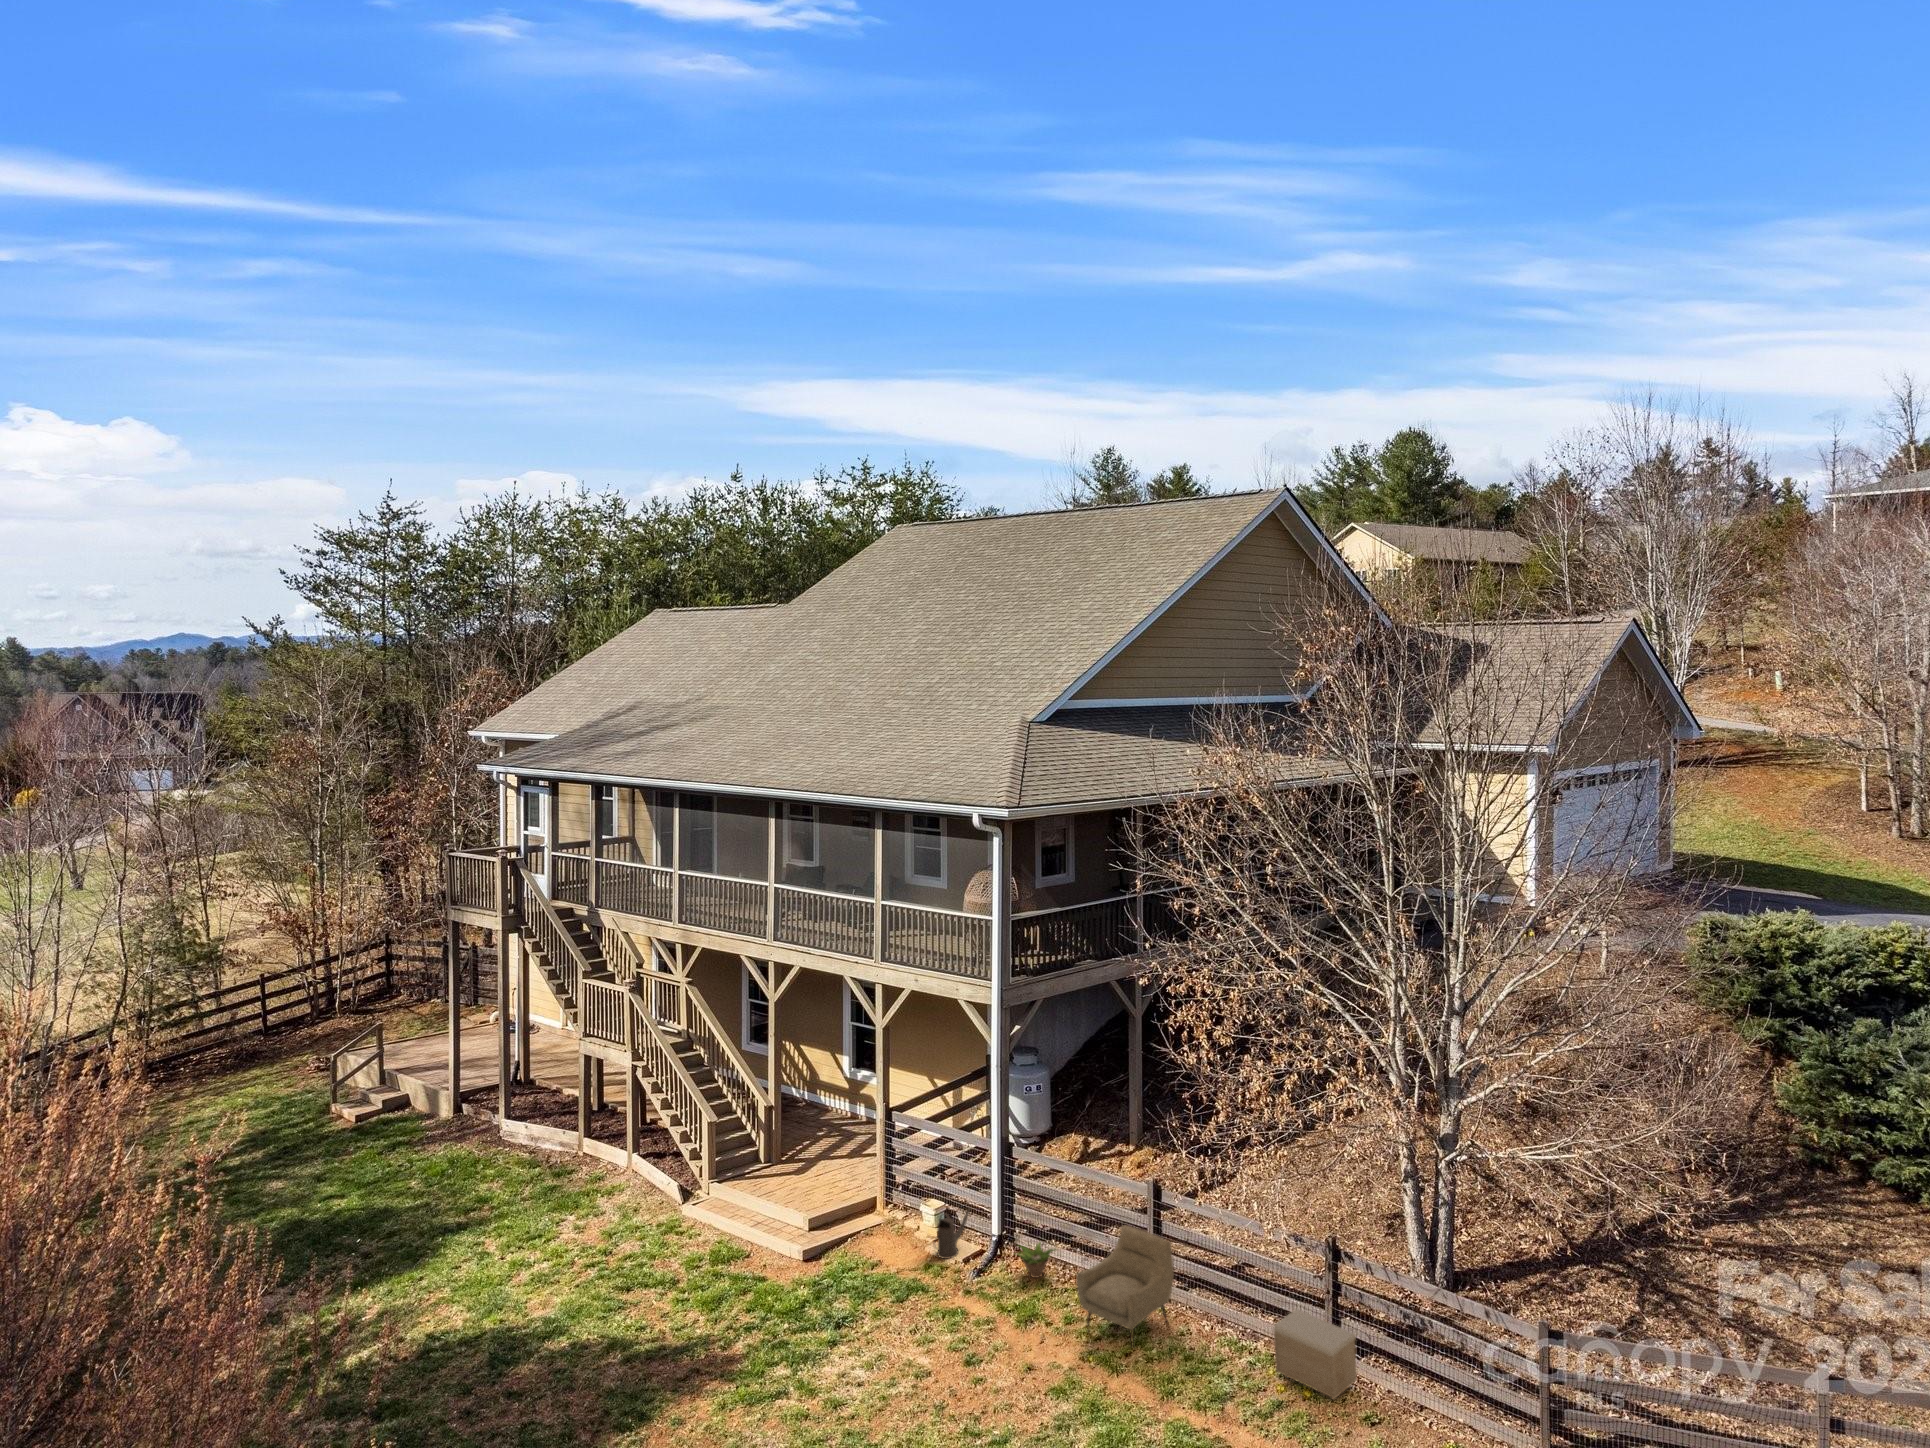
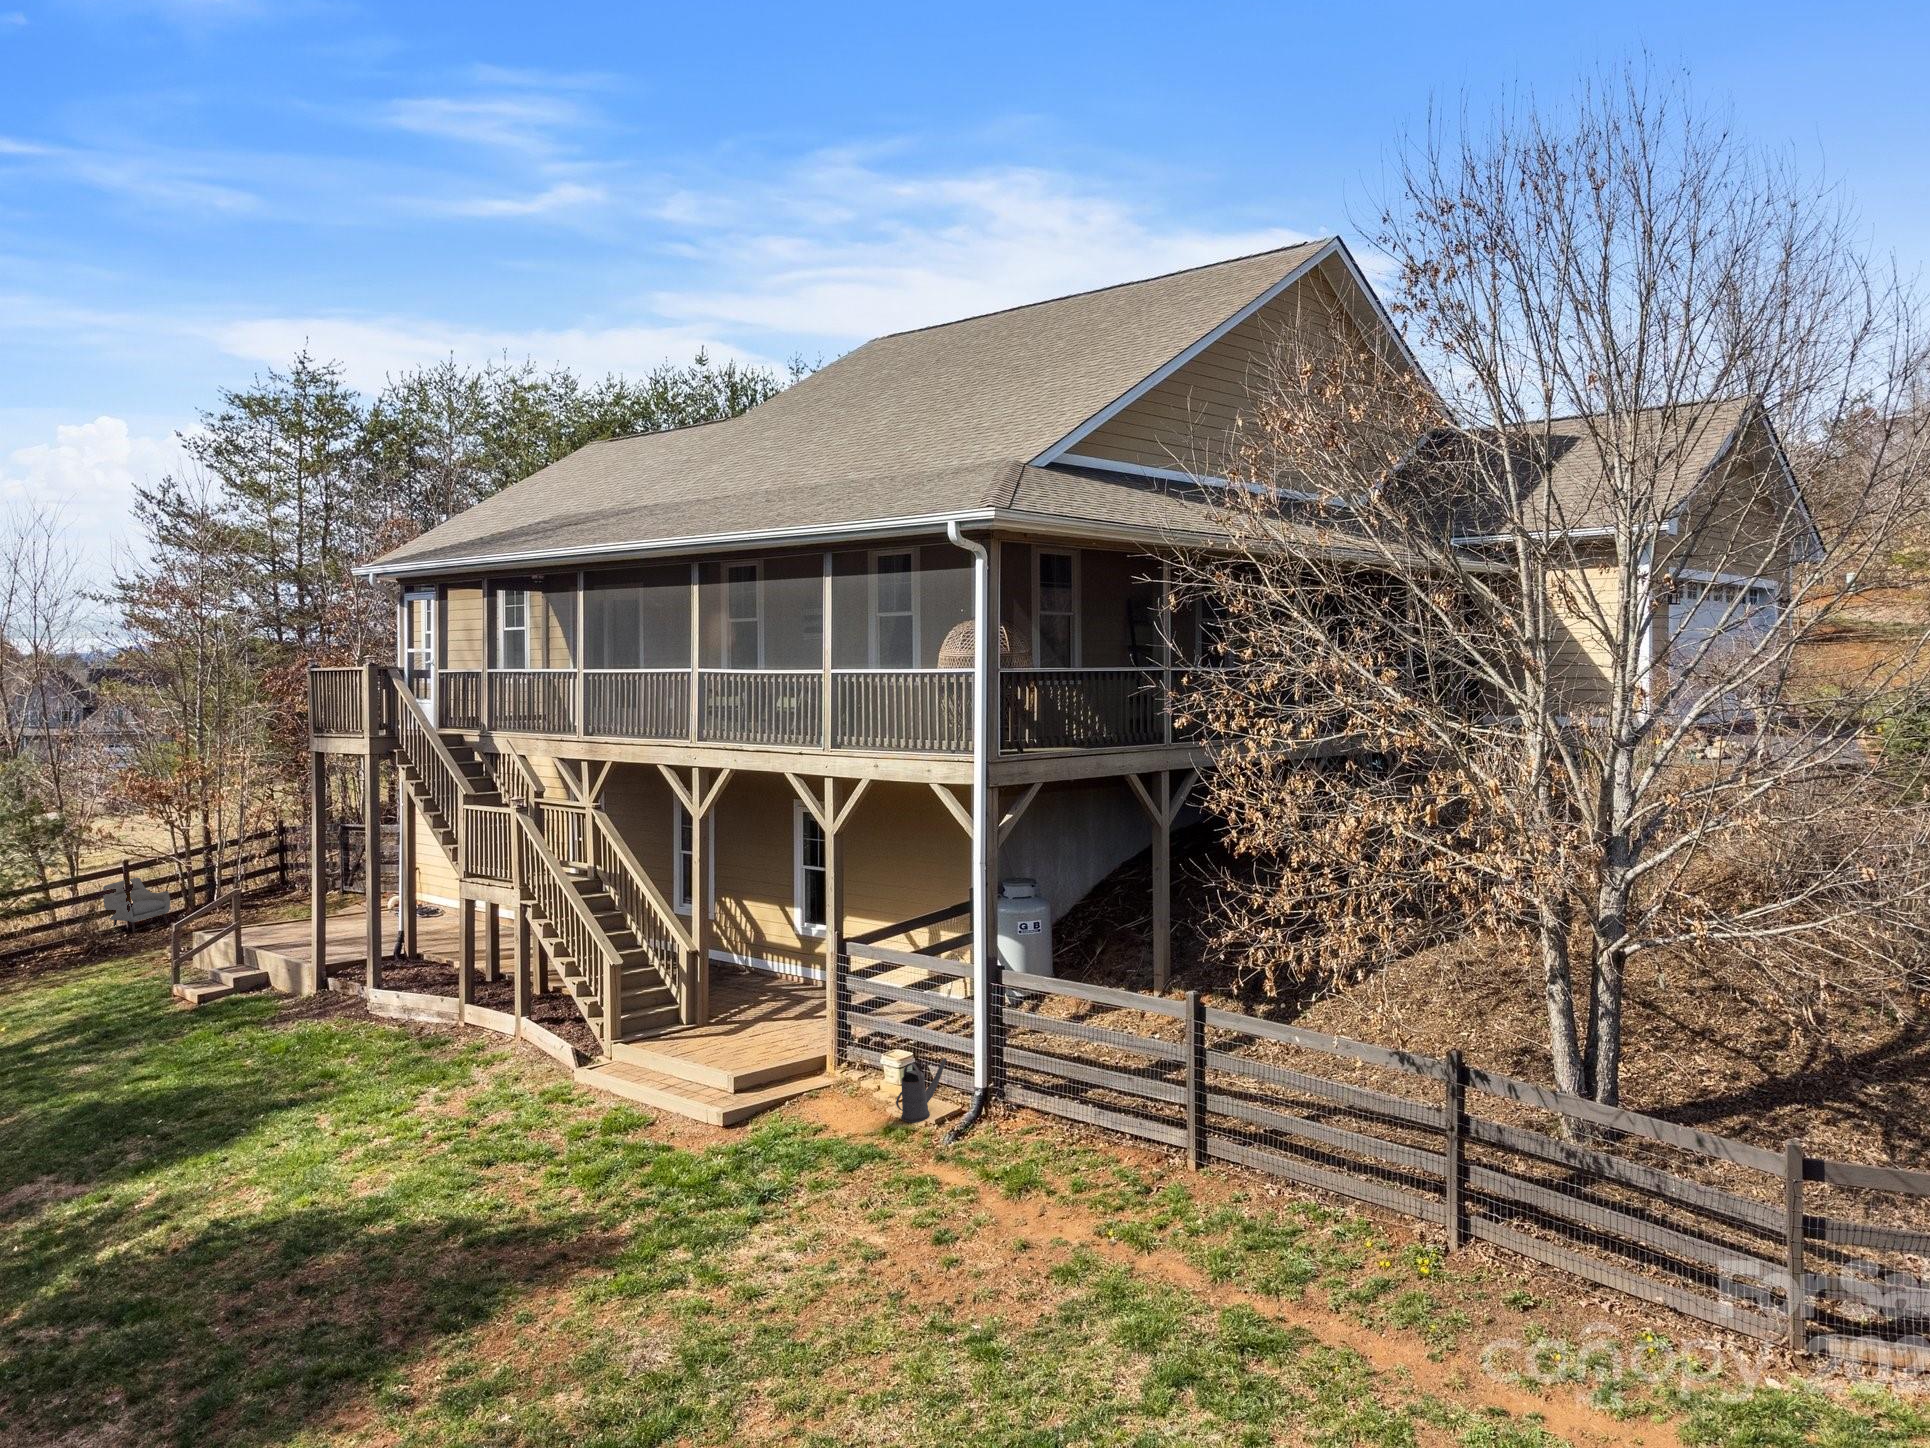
chair: present [1076,1225,1174,1348] -> present [103,878,170,933]
decorative plant: present [1016,1242,1055,1278] -> none [999,1095,1064,1141]
storage bench: present [1274,1309,1357,1399] -> none [1373,1156,1495,1277]

